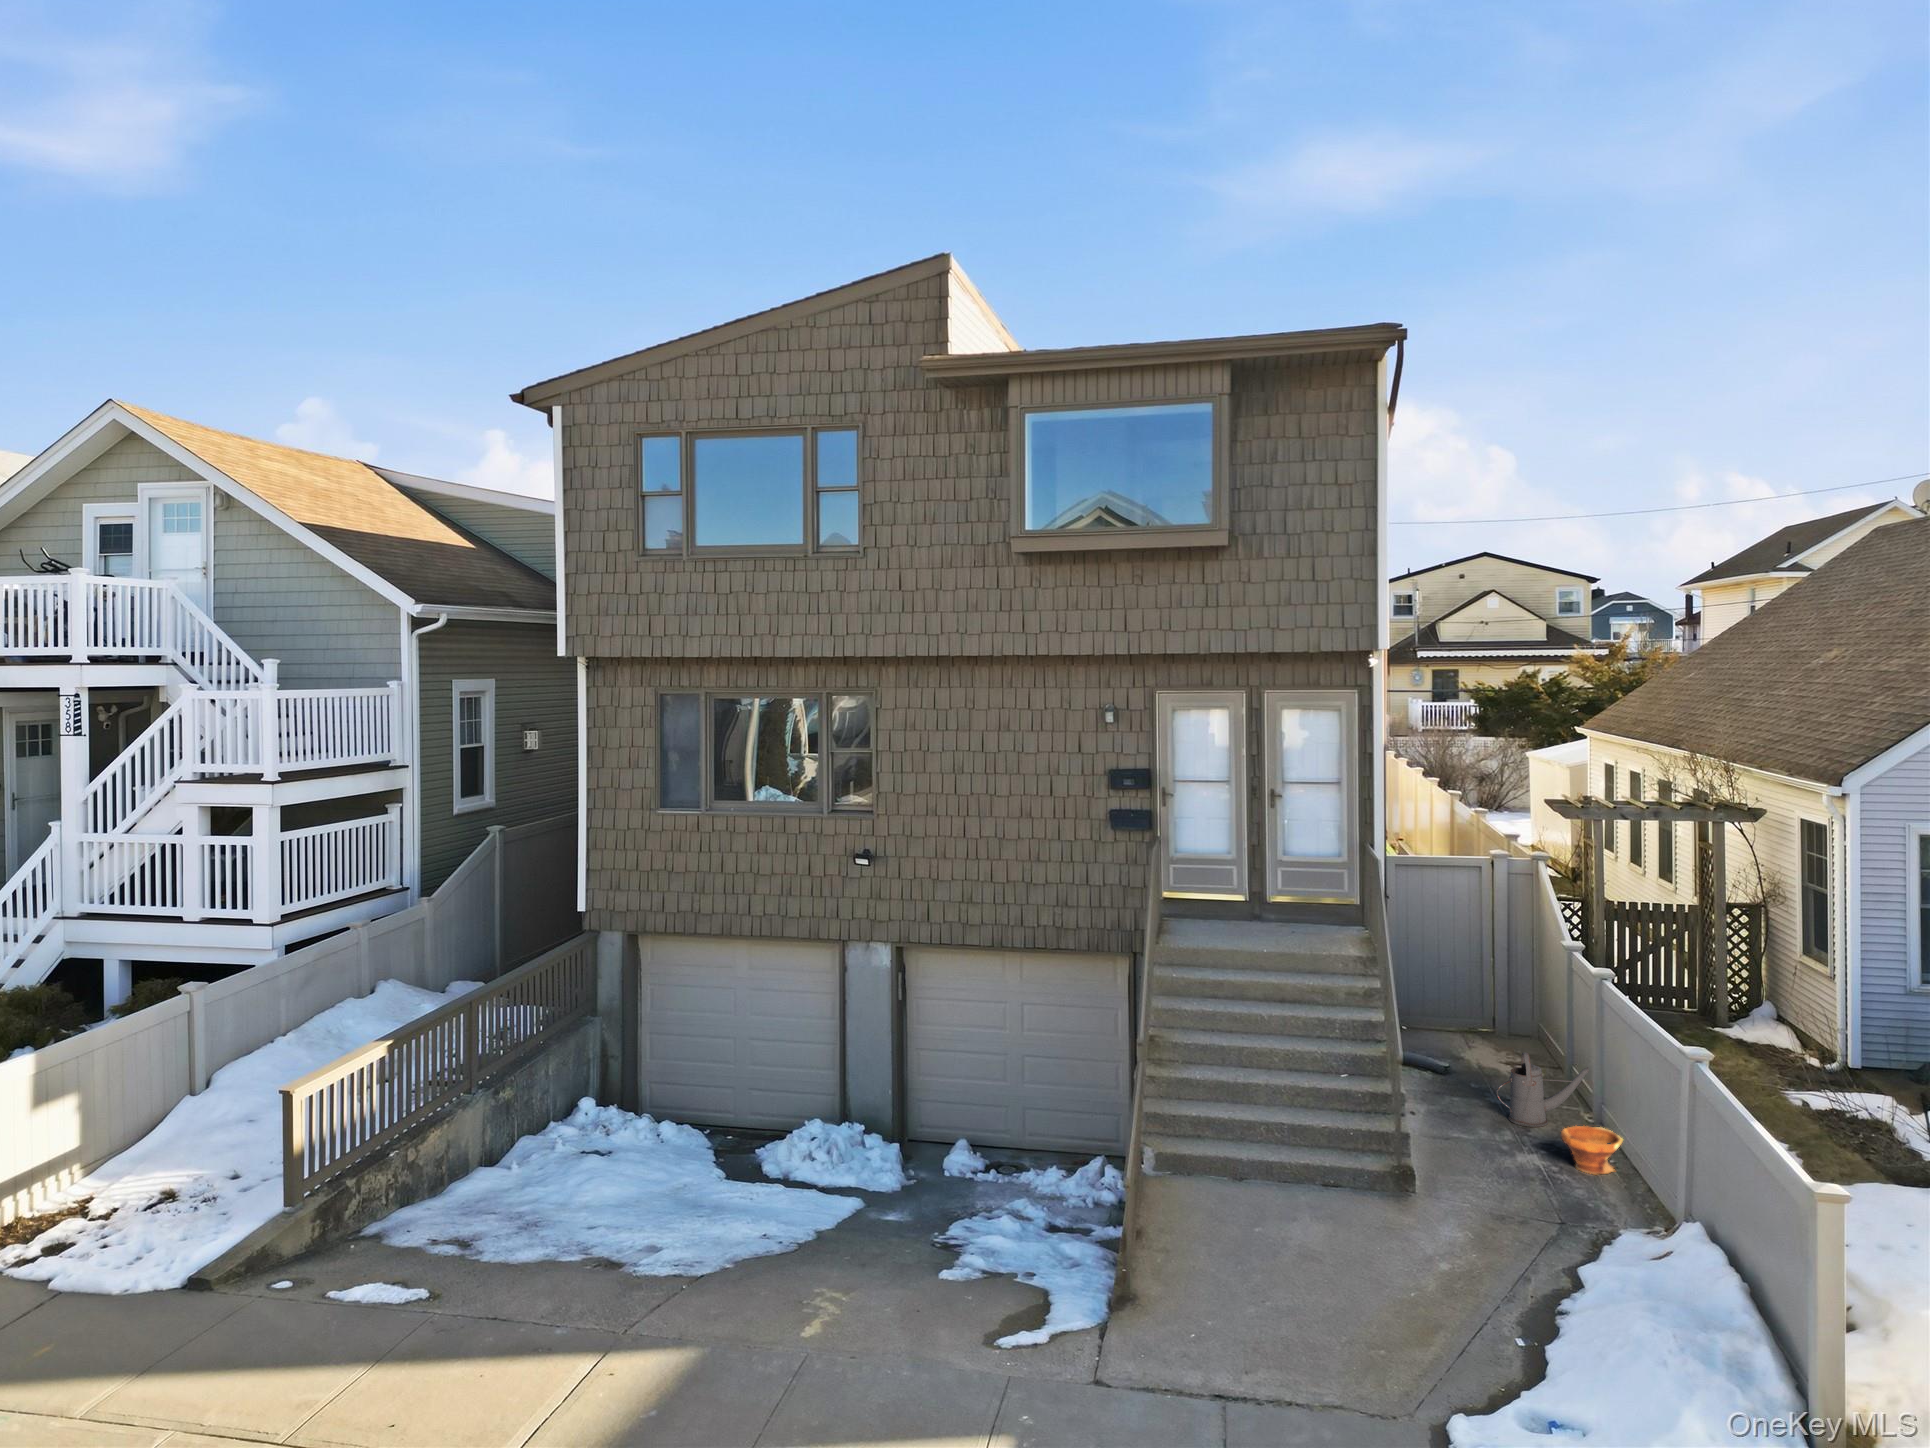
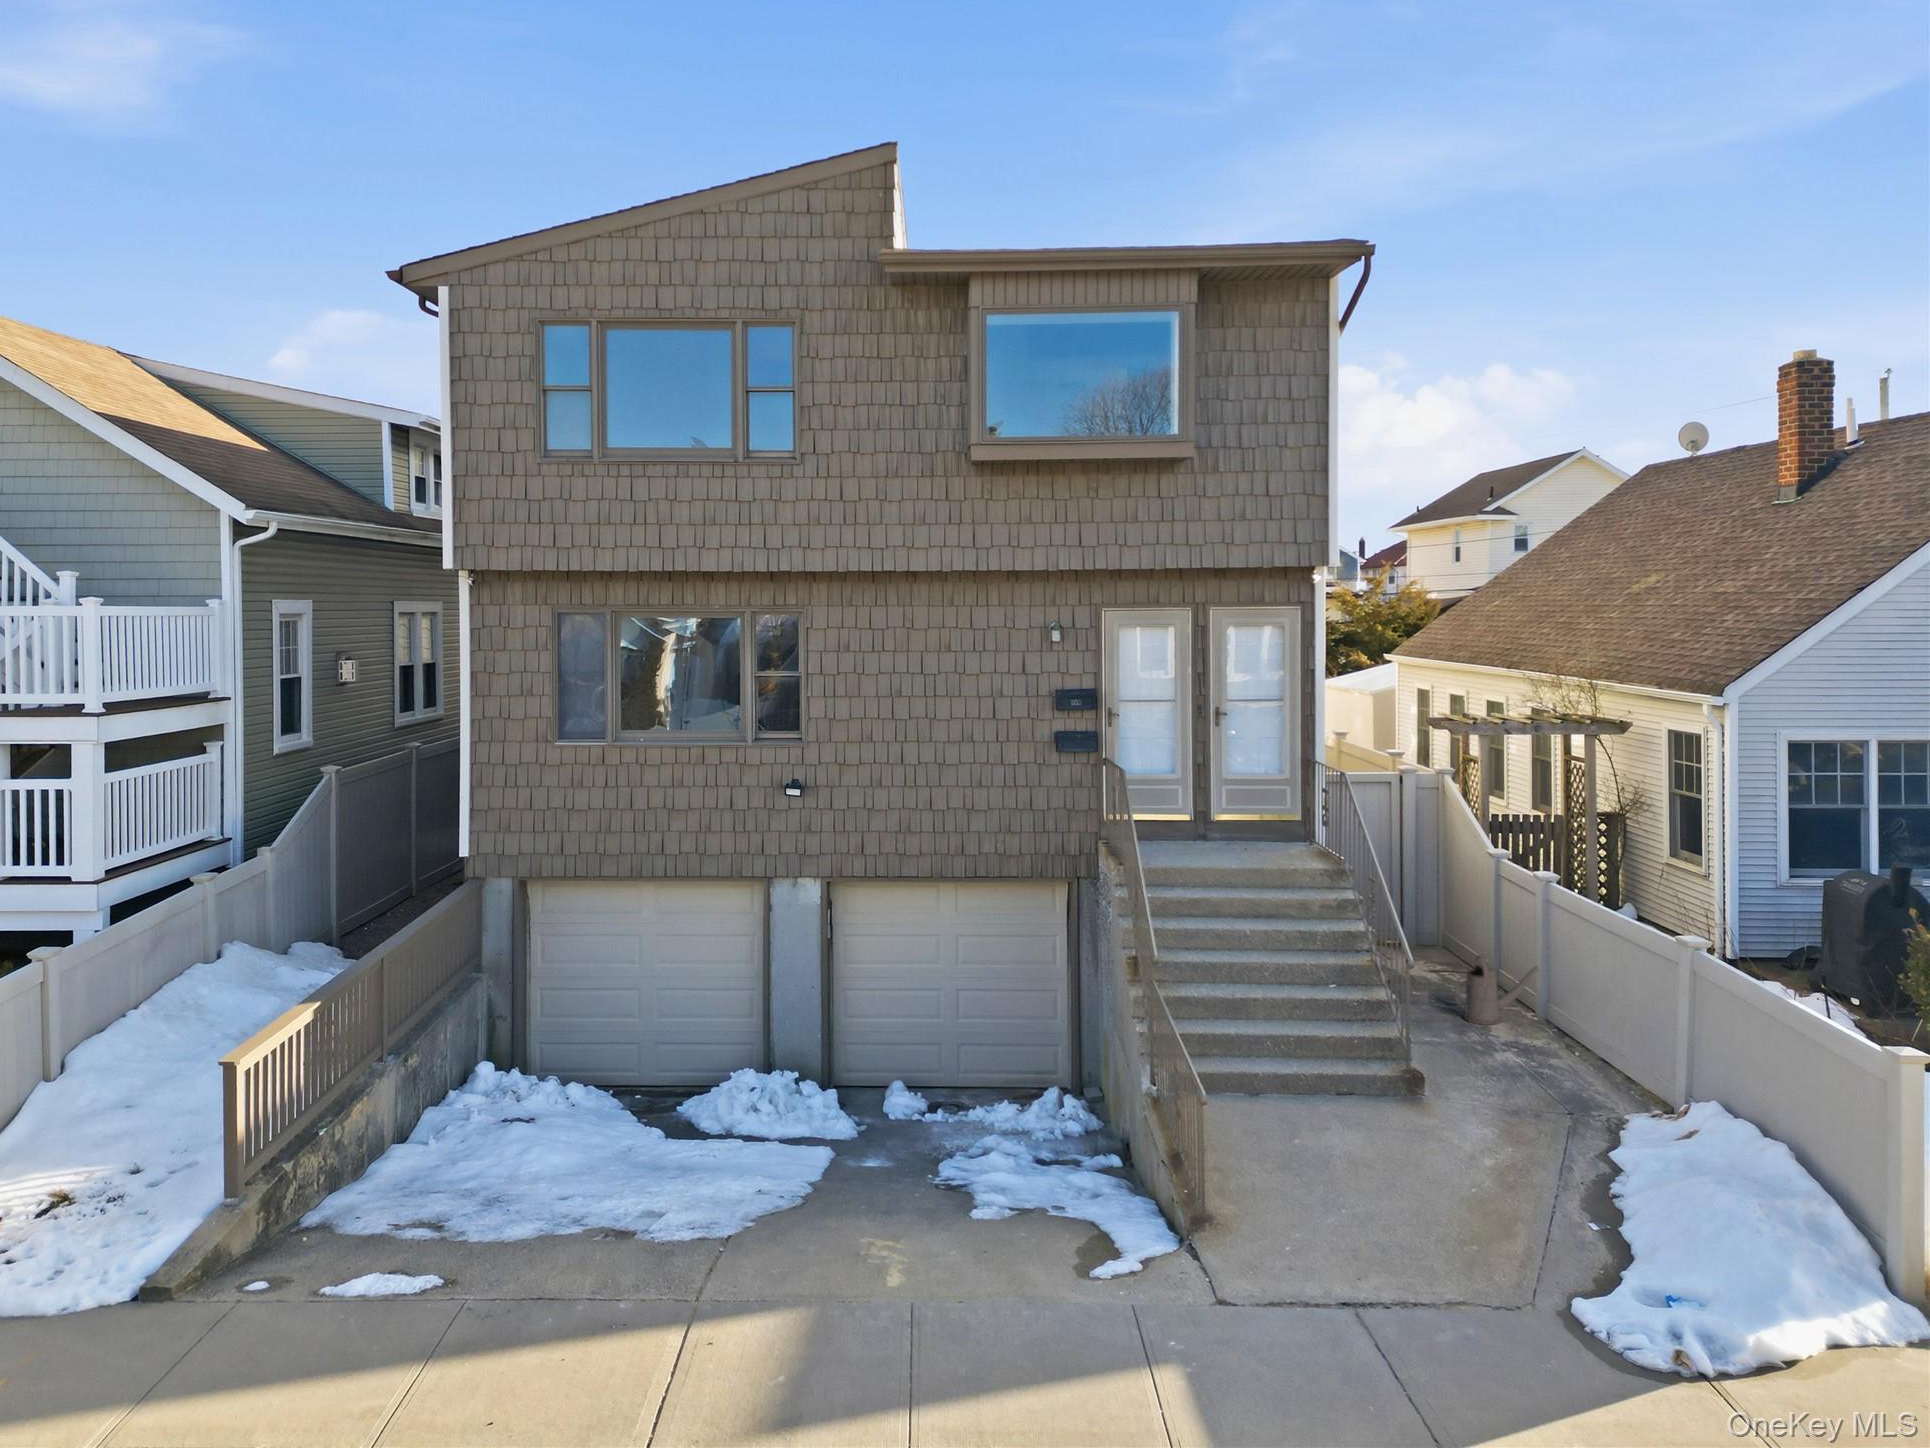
planter: present [1561,1126,1623,1174] -> none [1532,1020,1590,1064]

